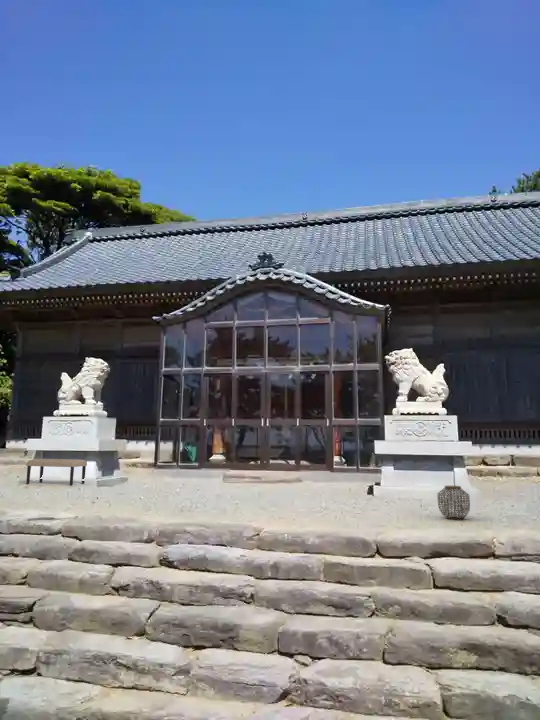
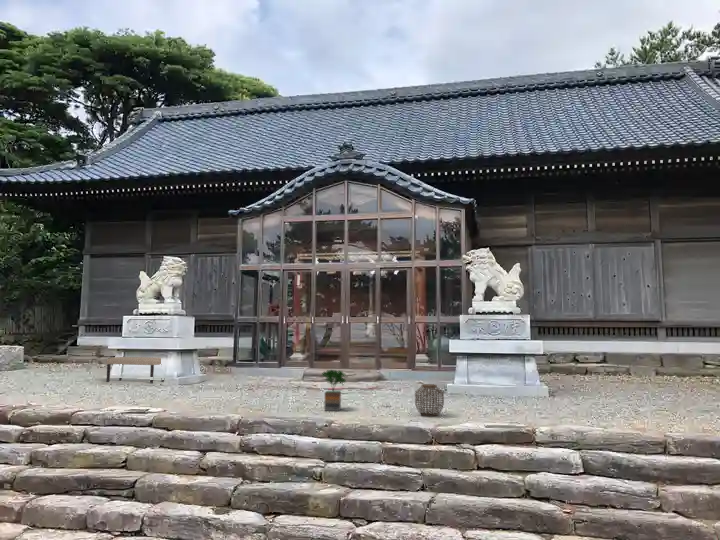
potted tree: none [245,471,274,516] -> present [322,370,346,411]
woven basket: present [438,486,470,520] -> present [415,384,444,416]

